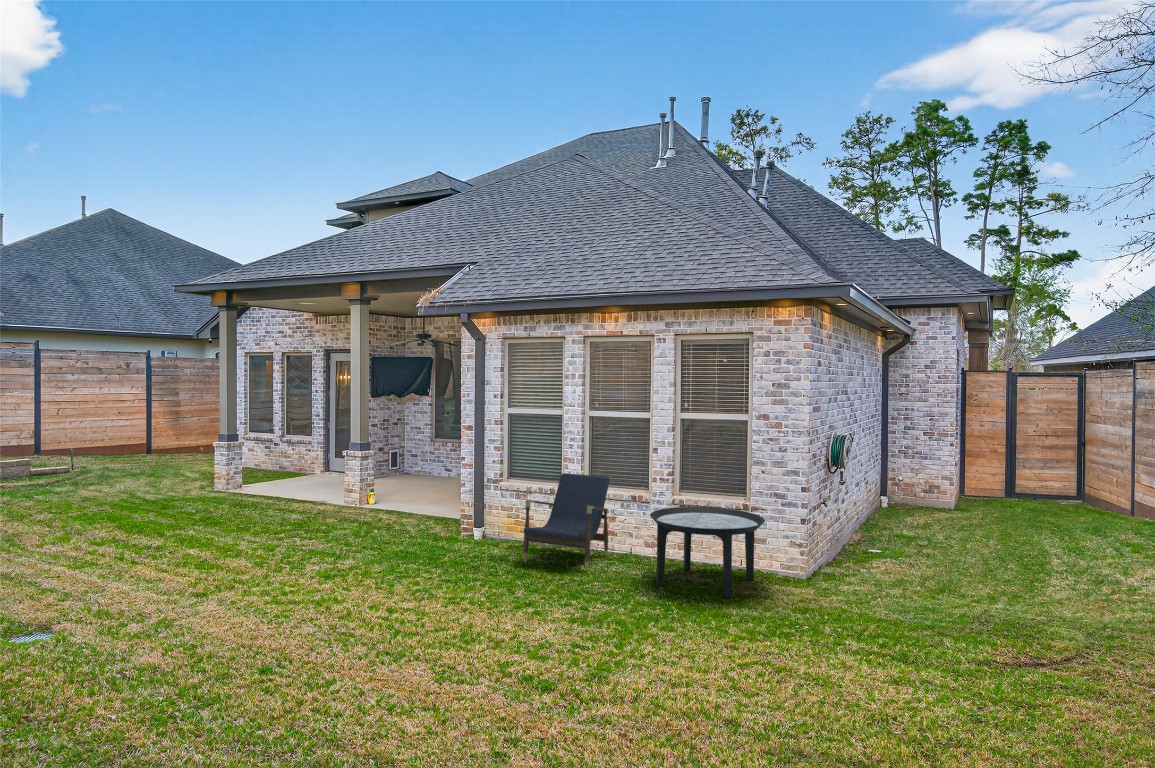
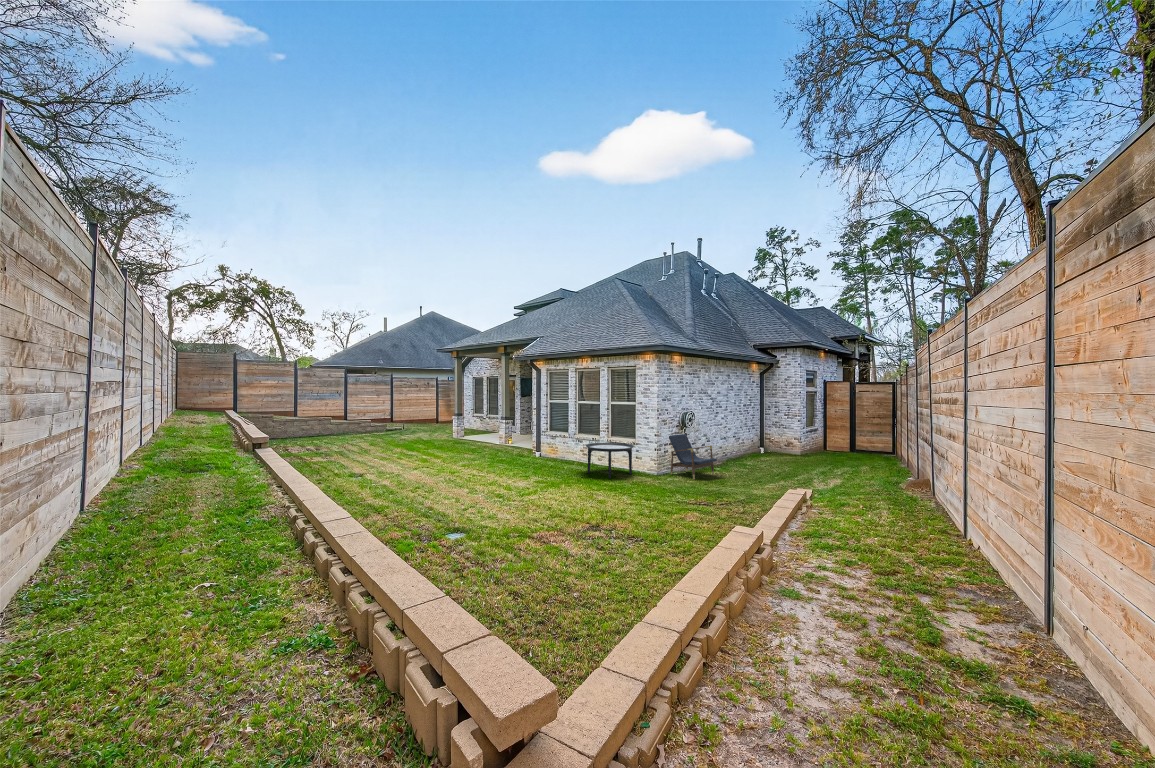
lounge chair: present [524,473,610,571] -> present [669,434,717,479]

